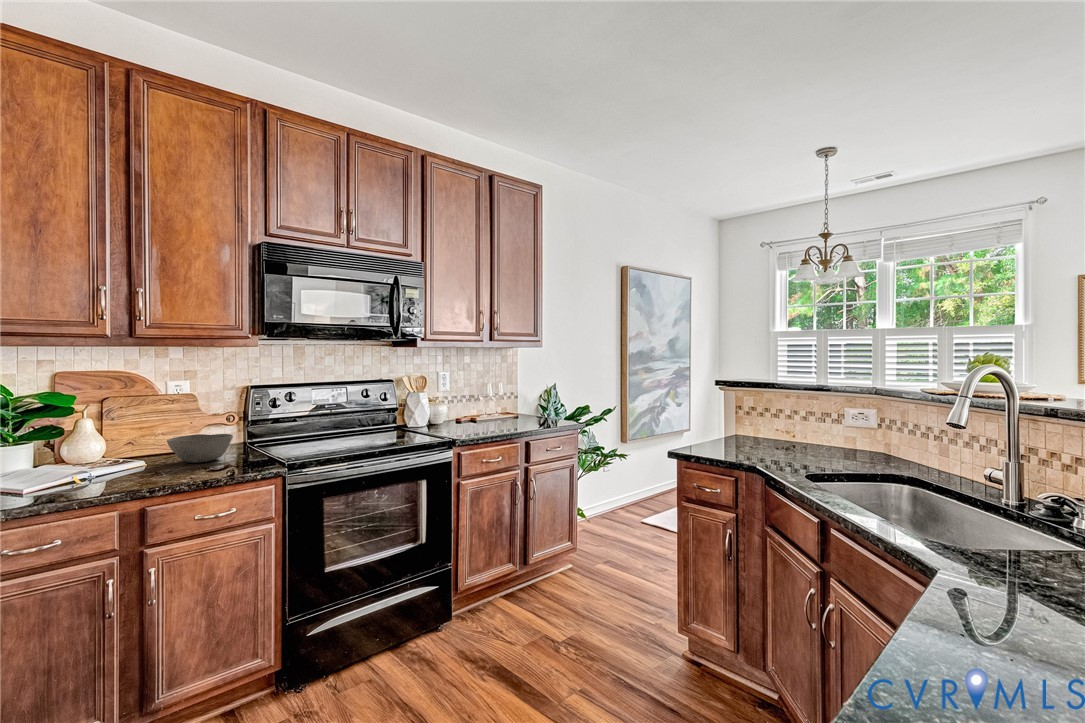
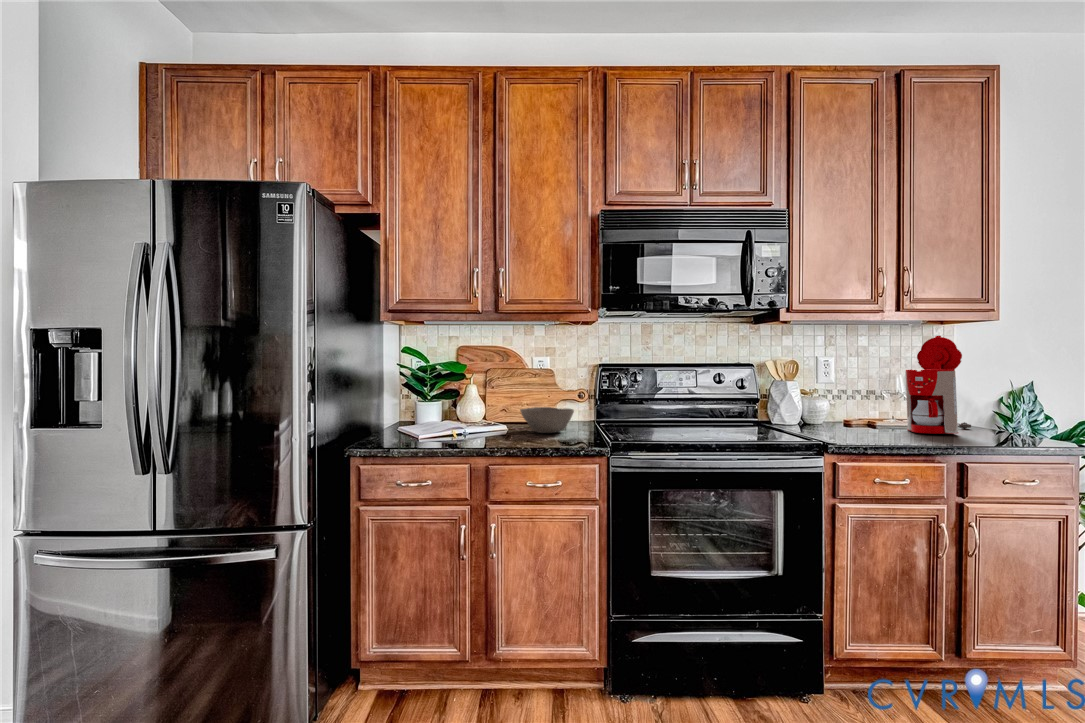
coffee maker: none [494,356,529,424] -> present [905,336,971,434]

